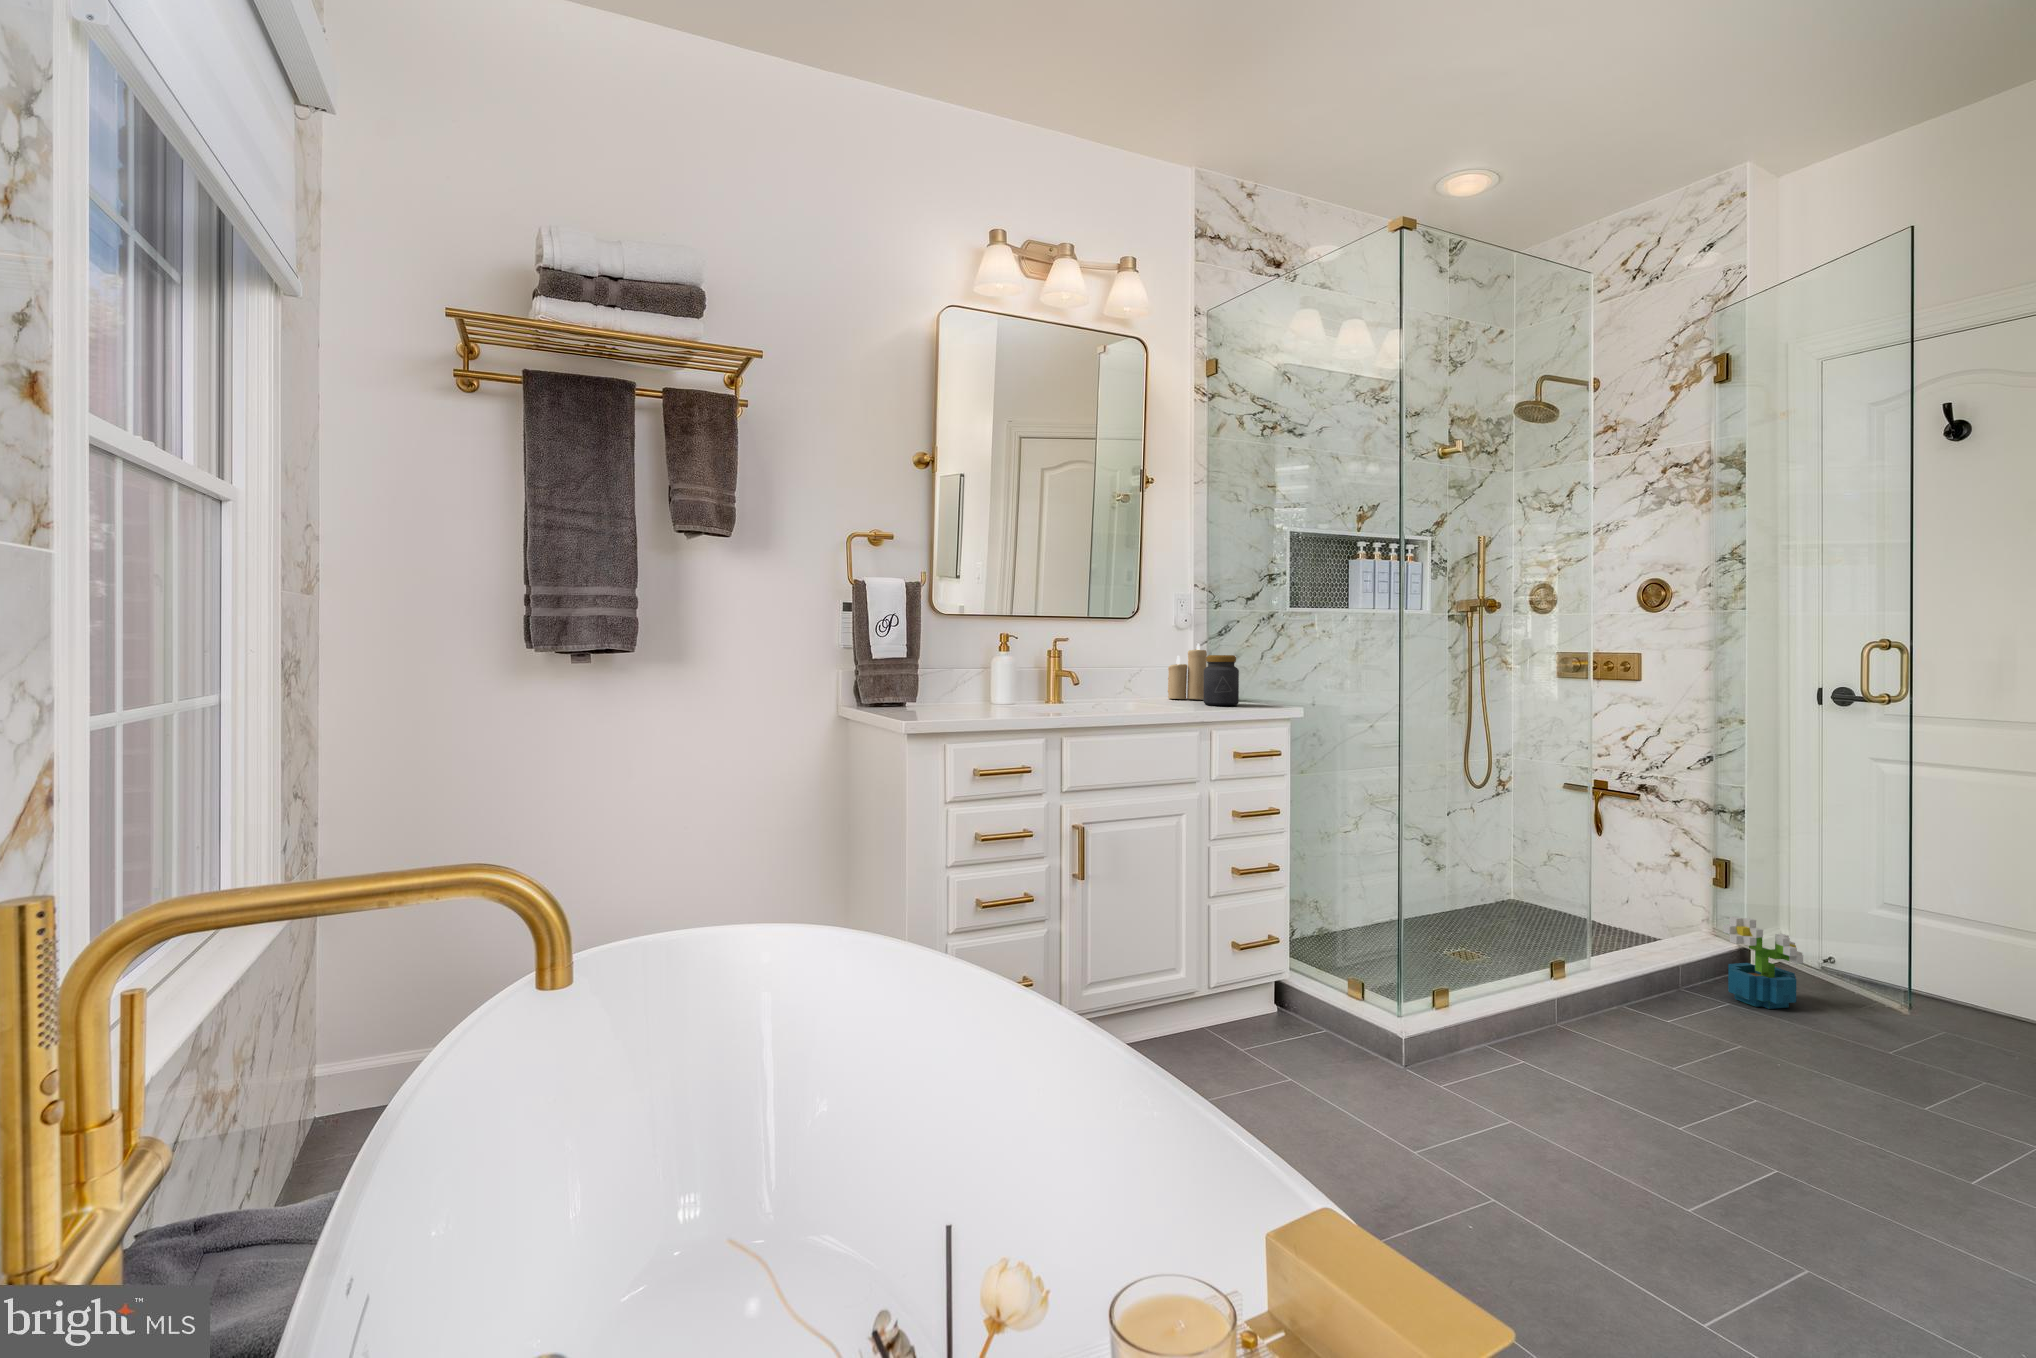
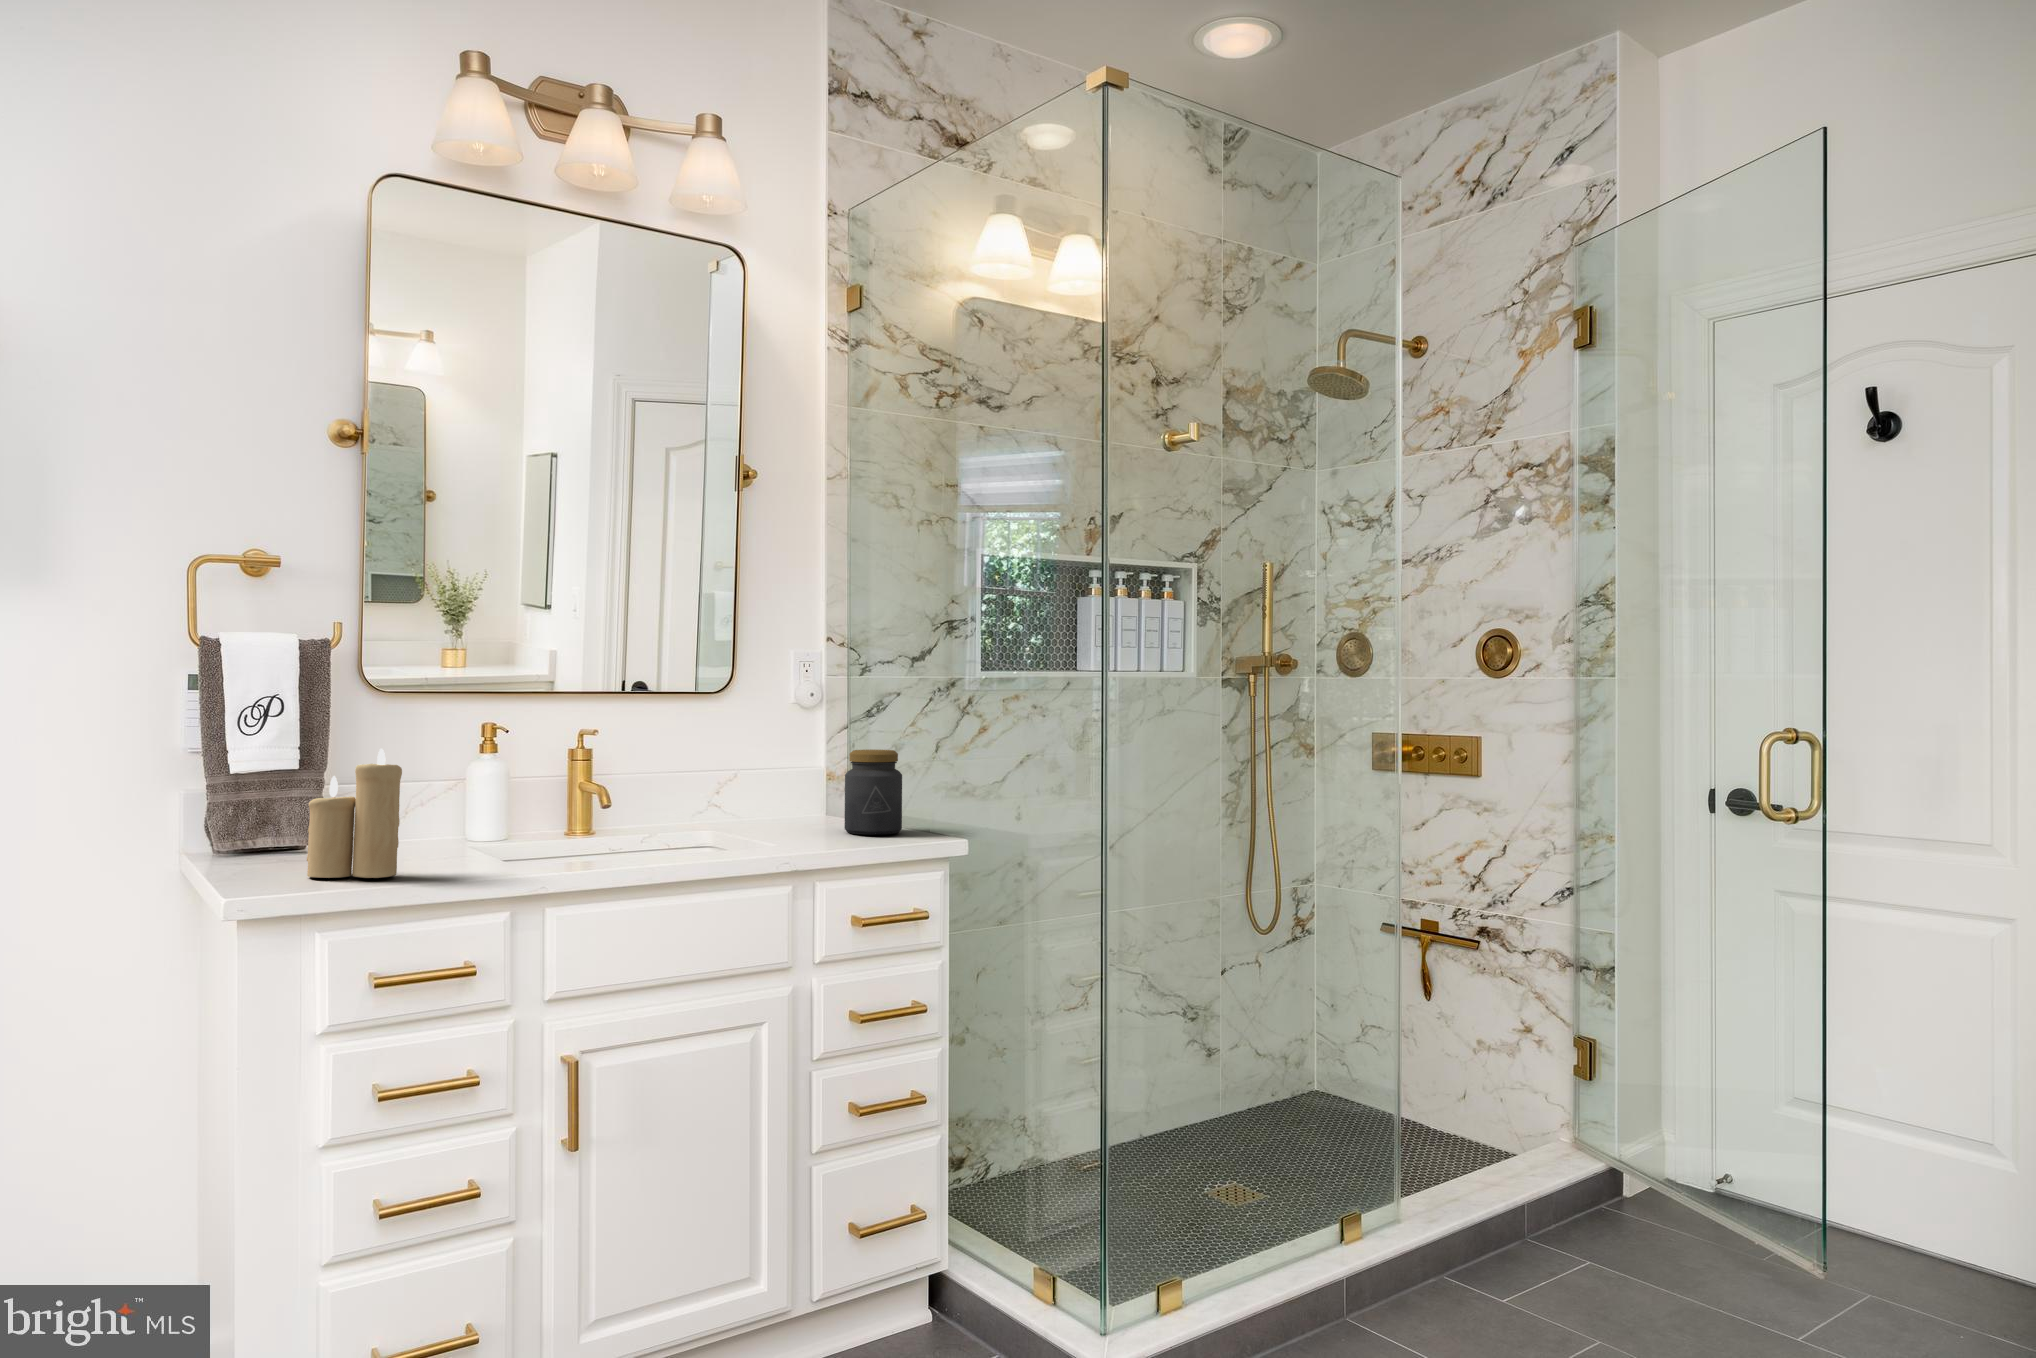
candle: present [1168,643,1207,699] -> present [307,748,402,878]
decorative plant: present [1723,917,1803,1009] -> none [1593,1127,1693,1260]

